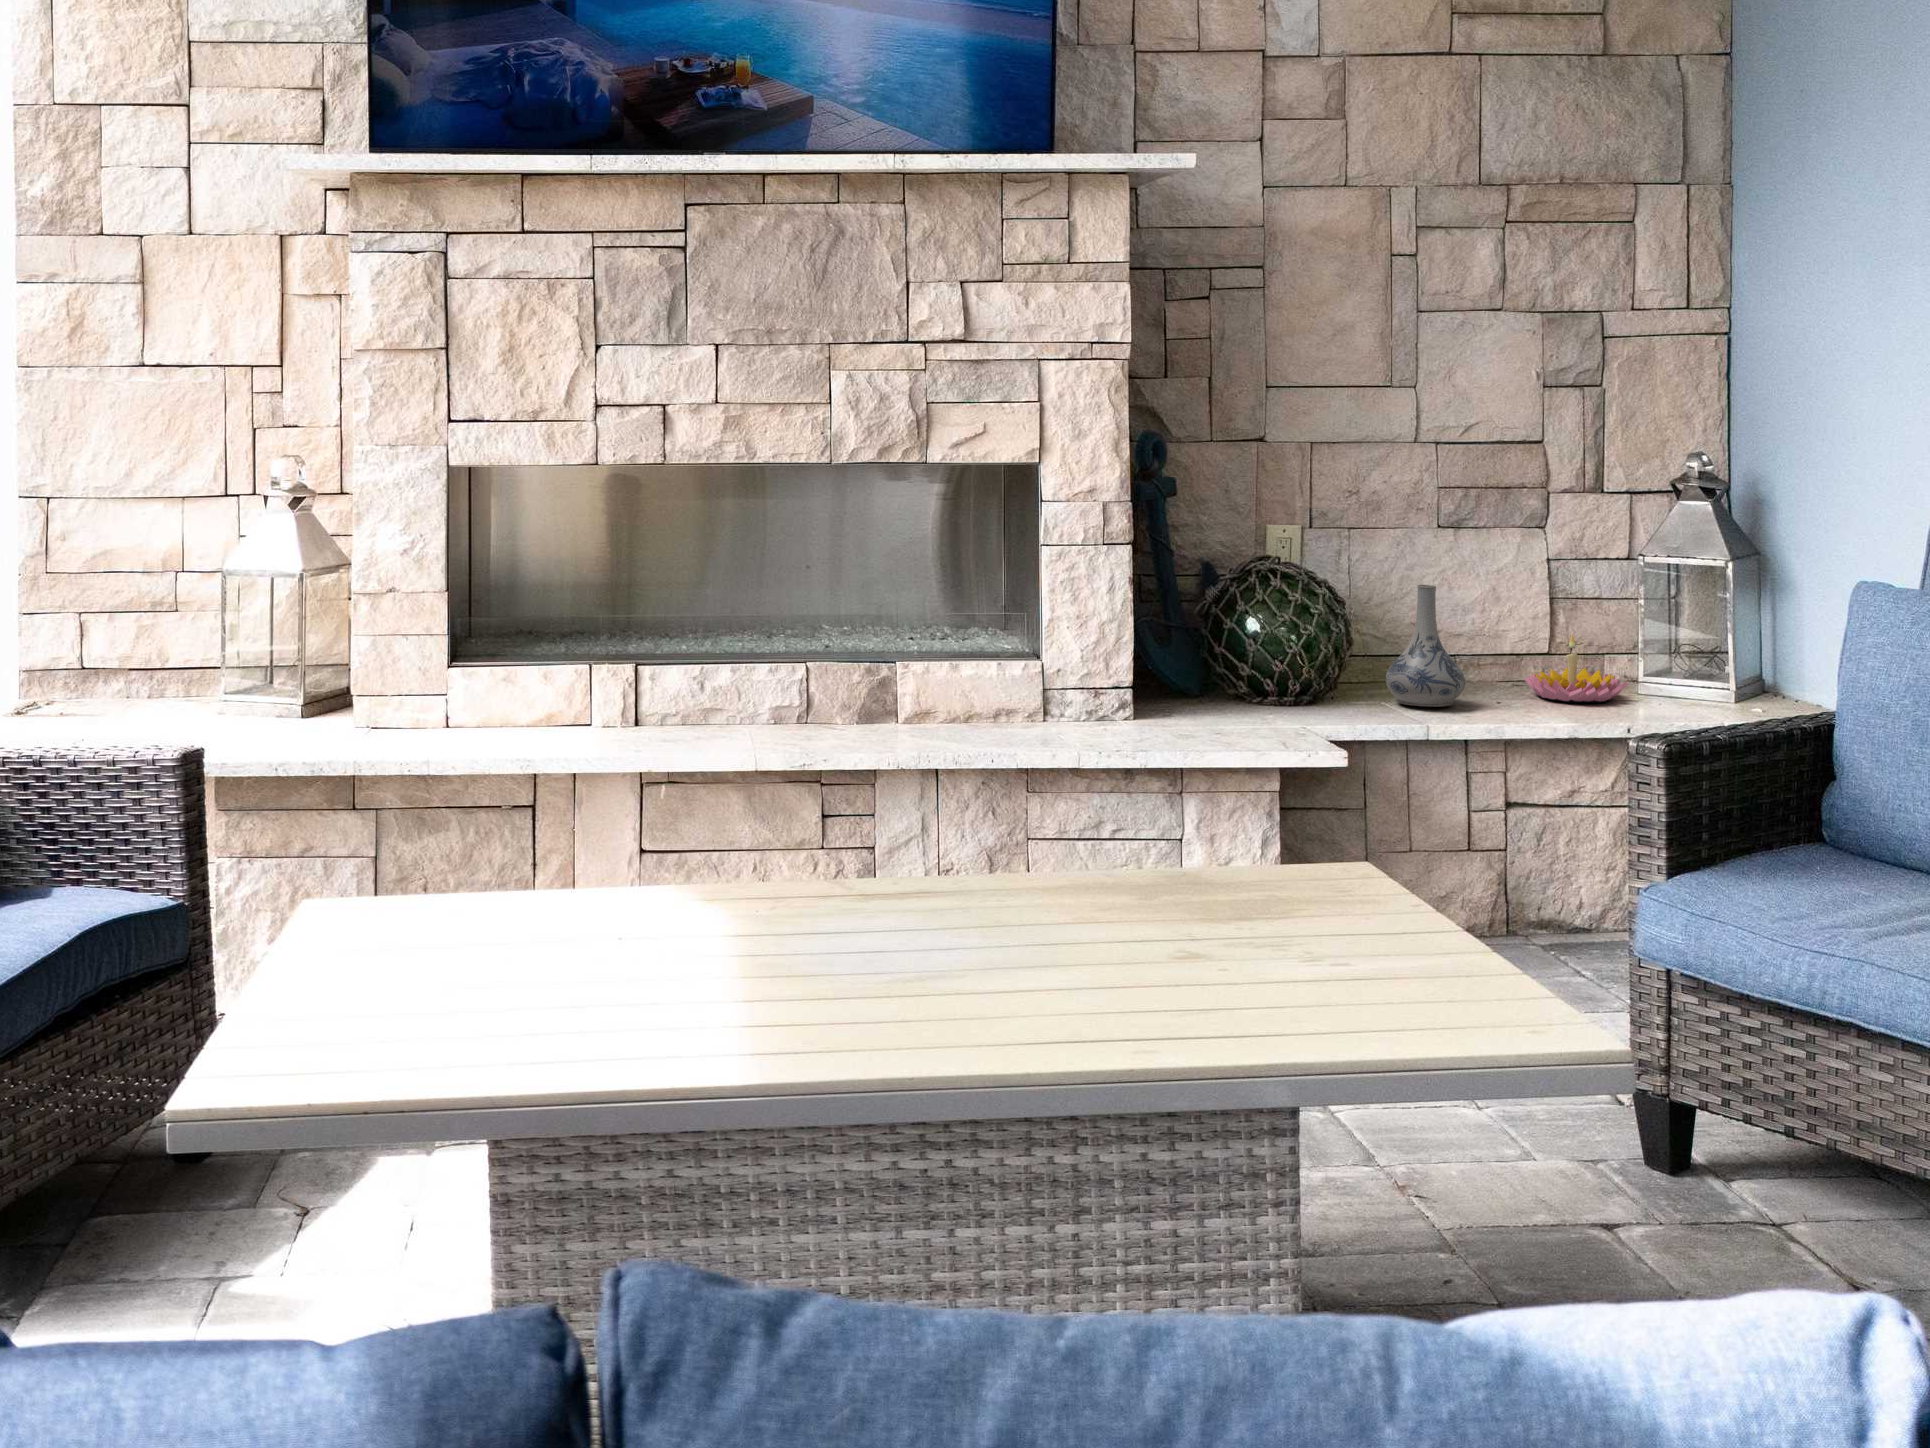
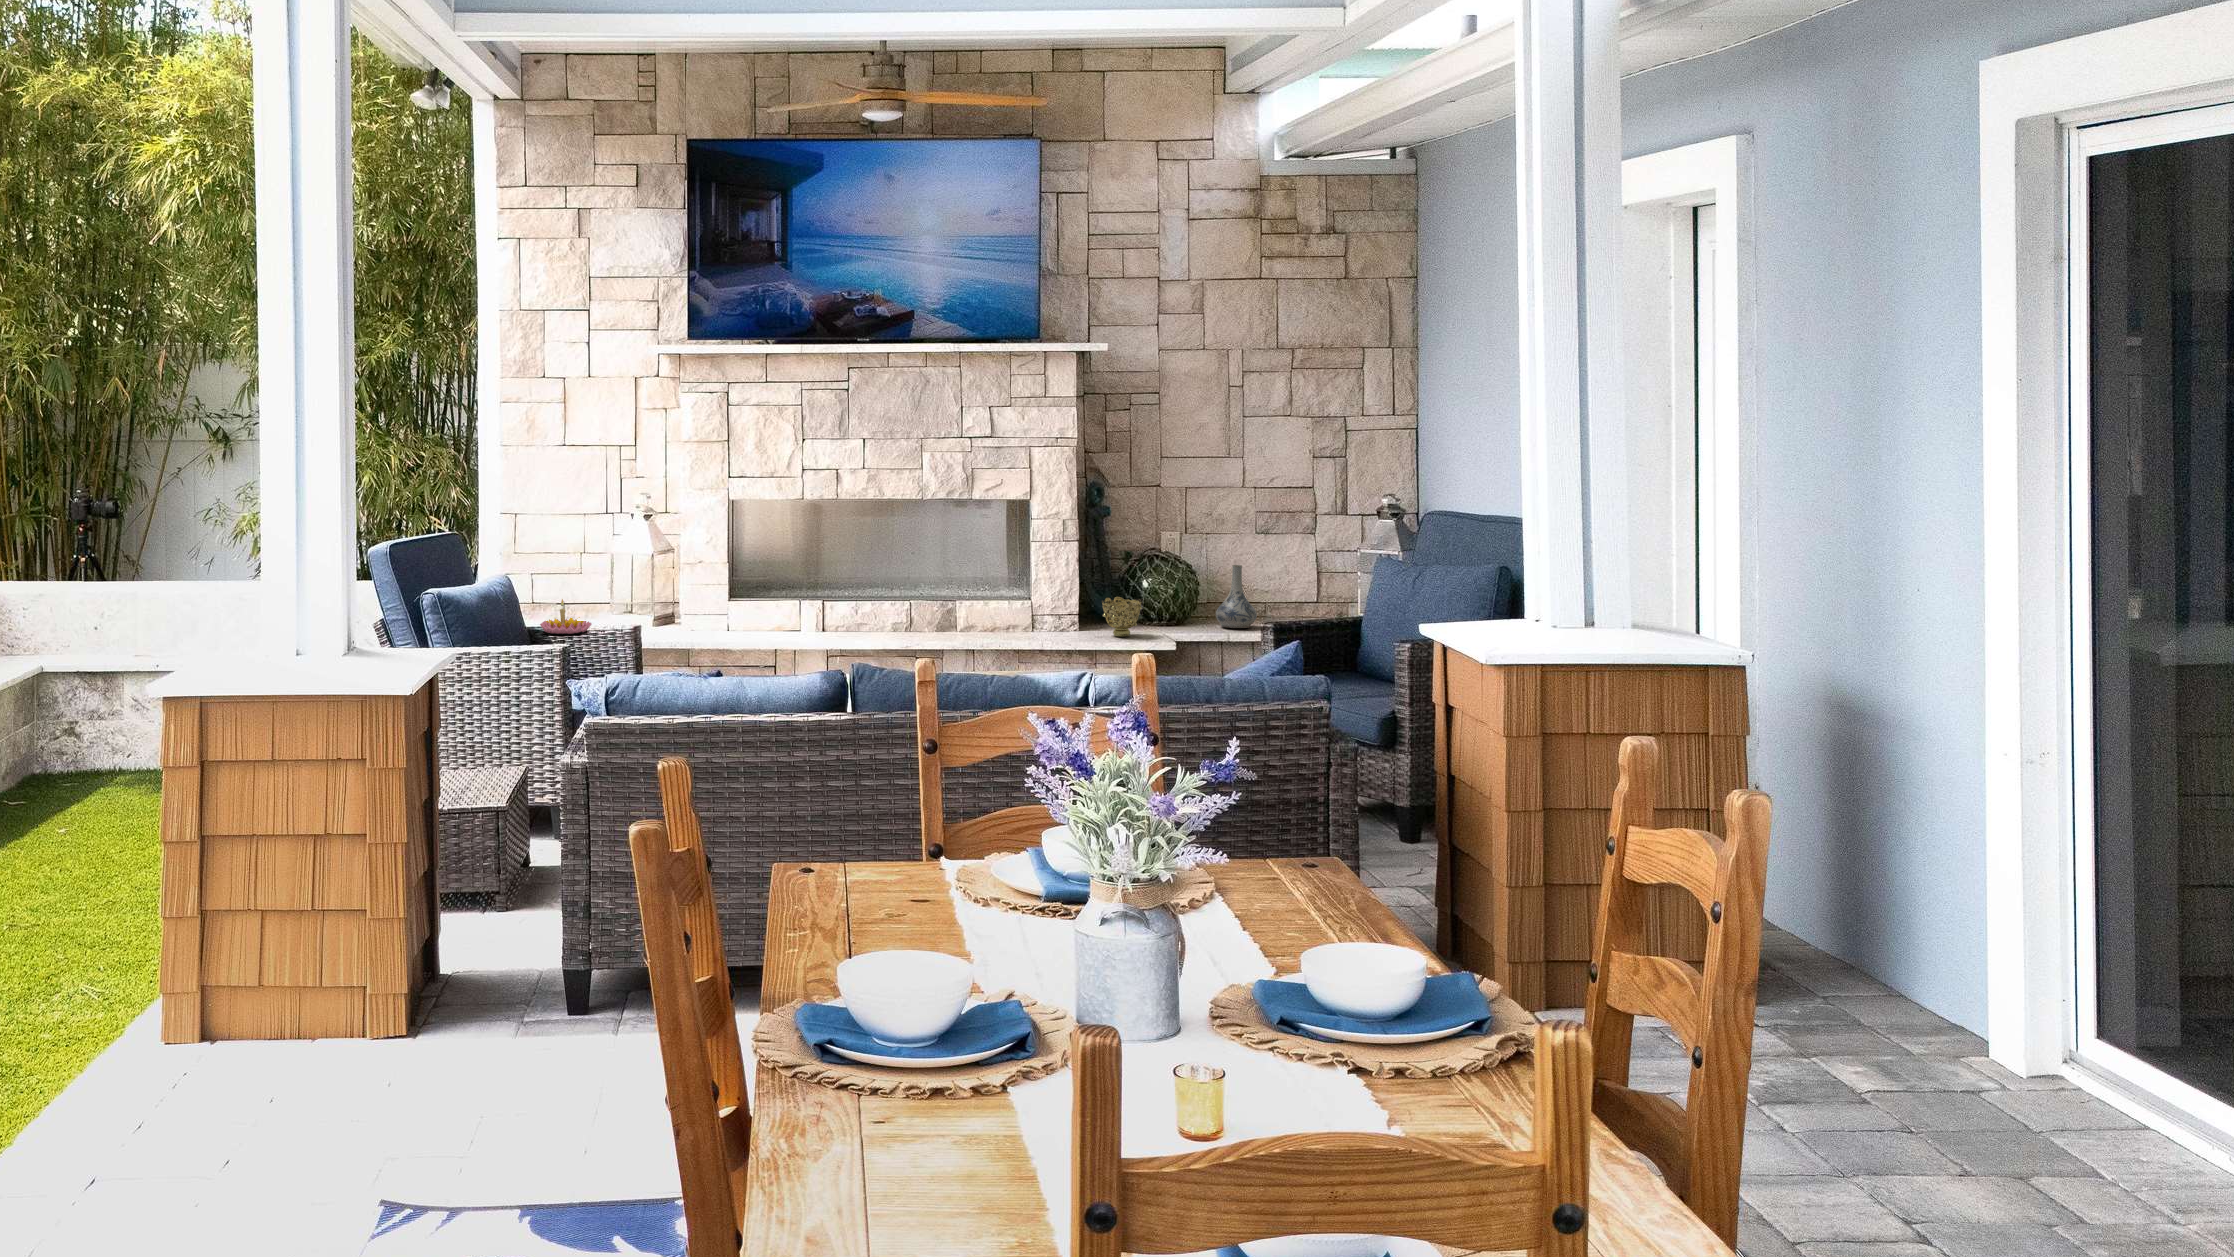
candle holder: present [1525,635,1628,703] -> present [540,599,592,635]
decorative bowl: none [1182,650,1262,730] -> present [1102,597,1142,637]

